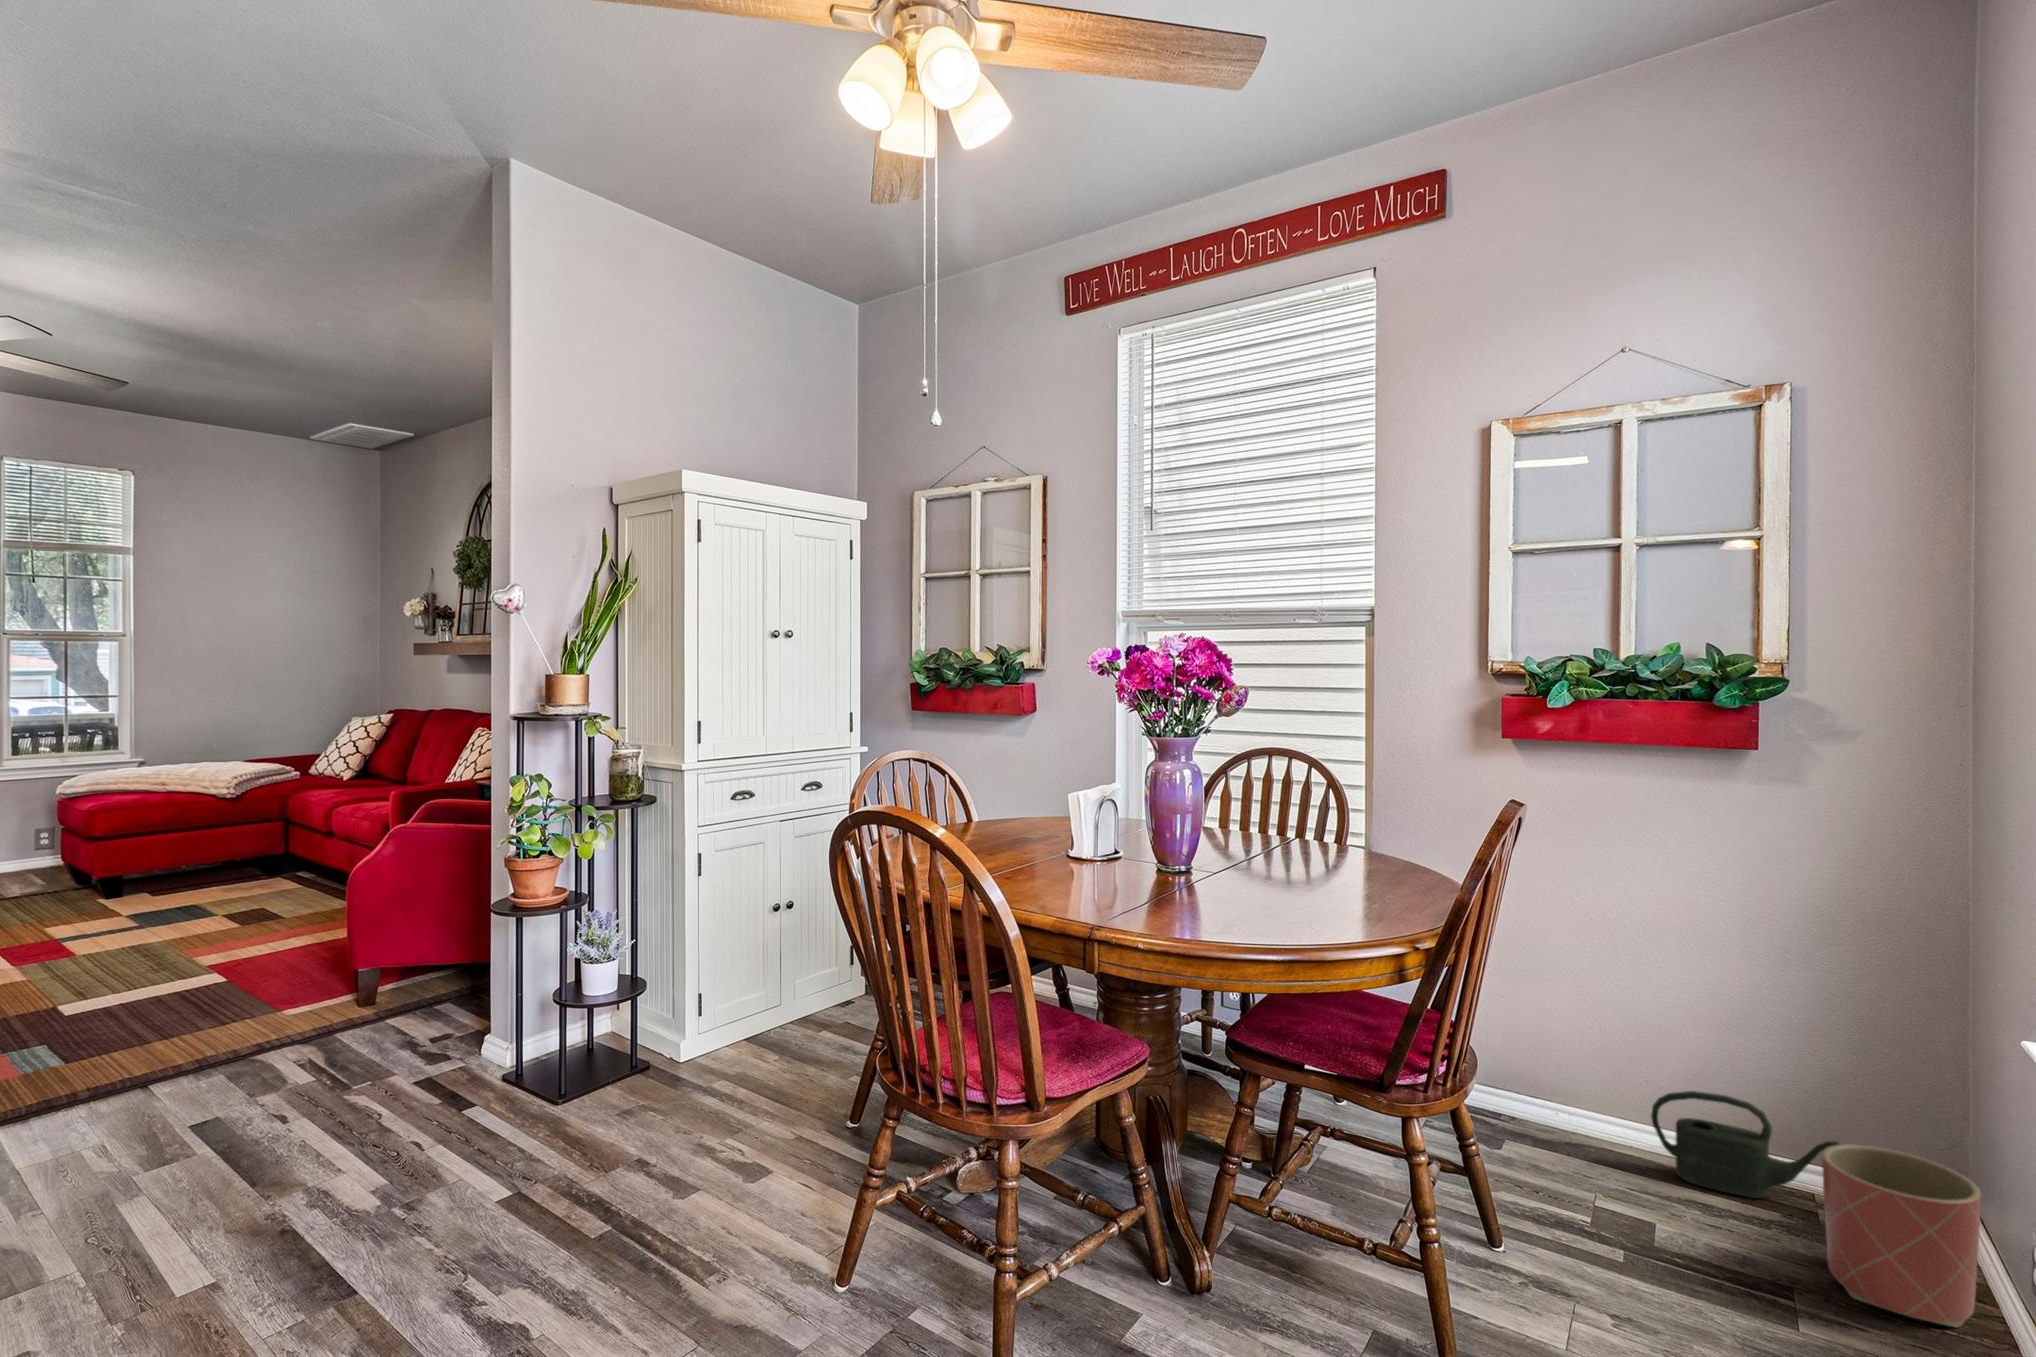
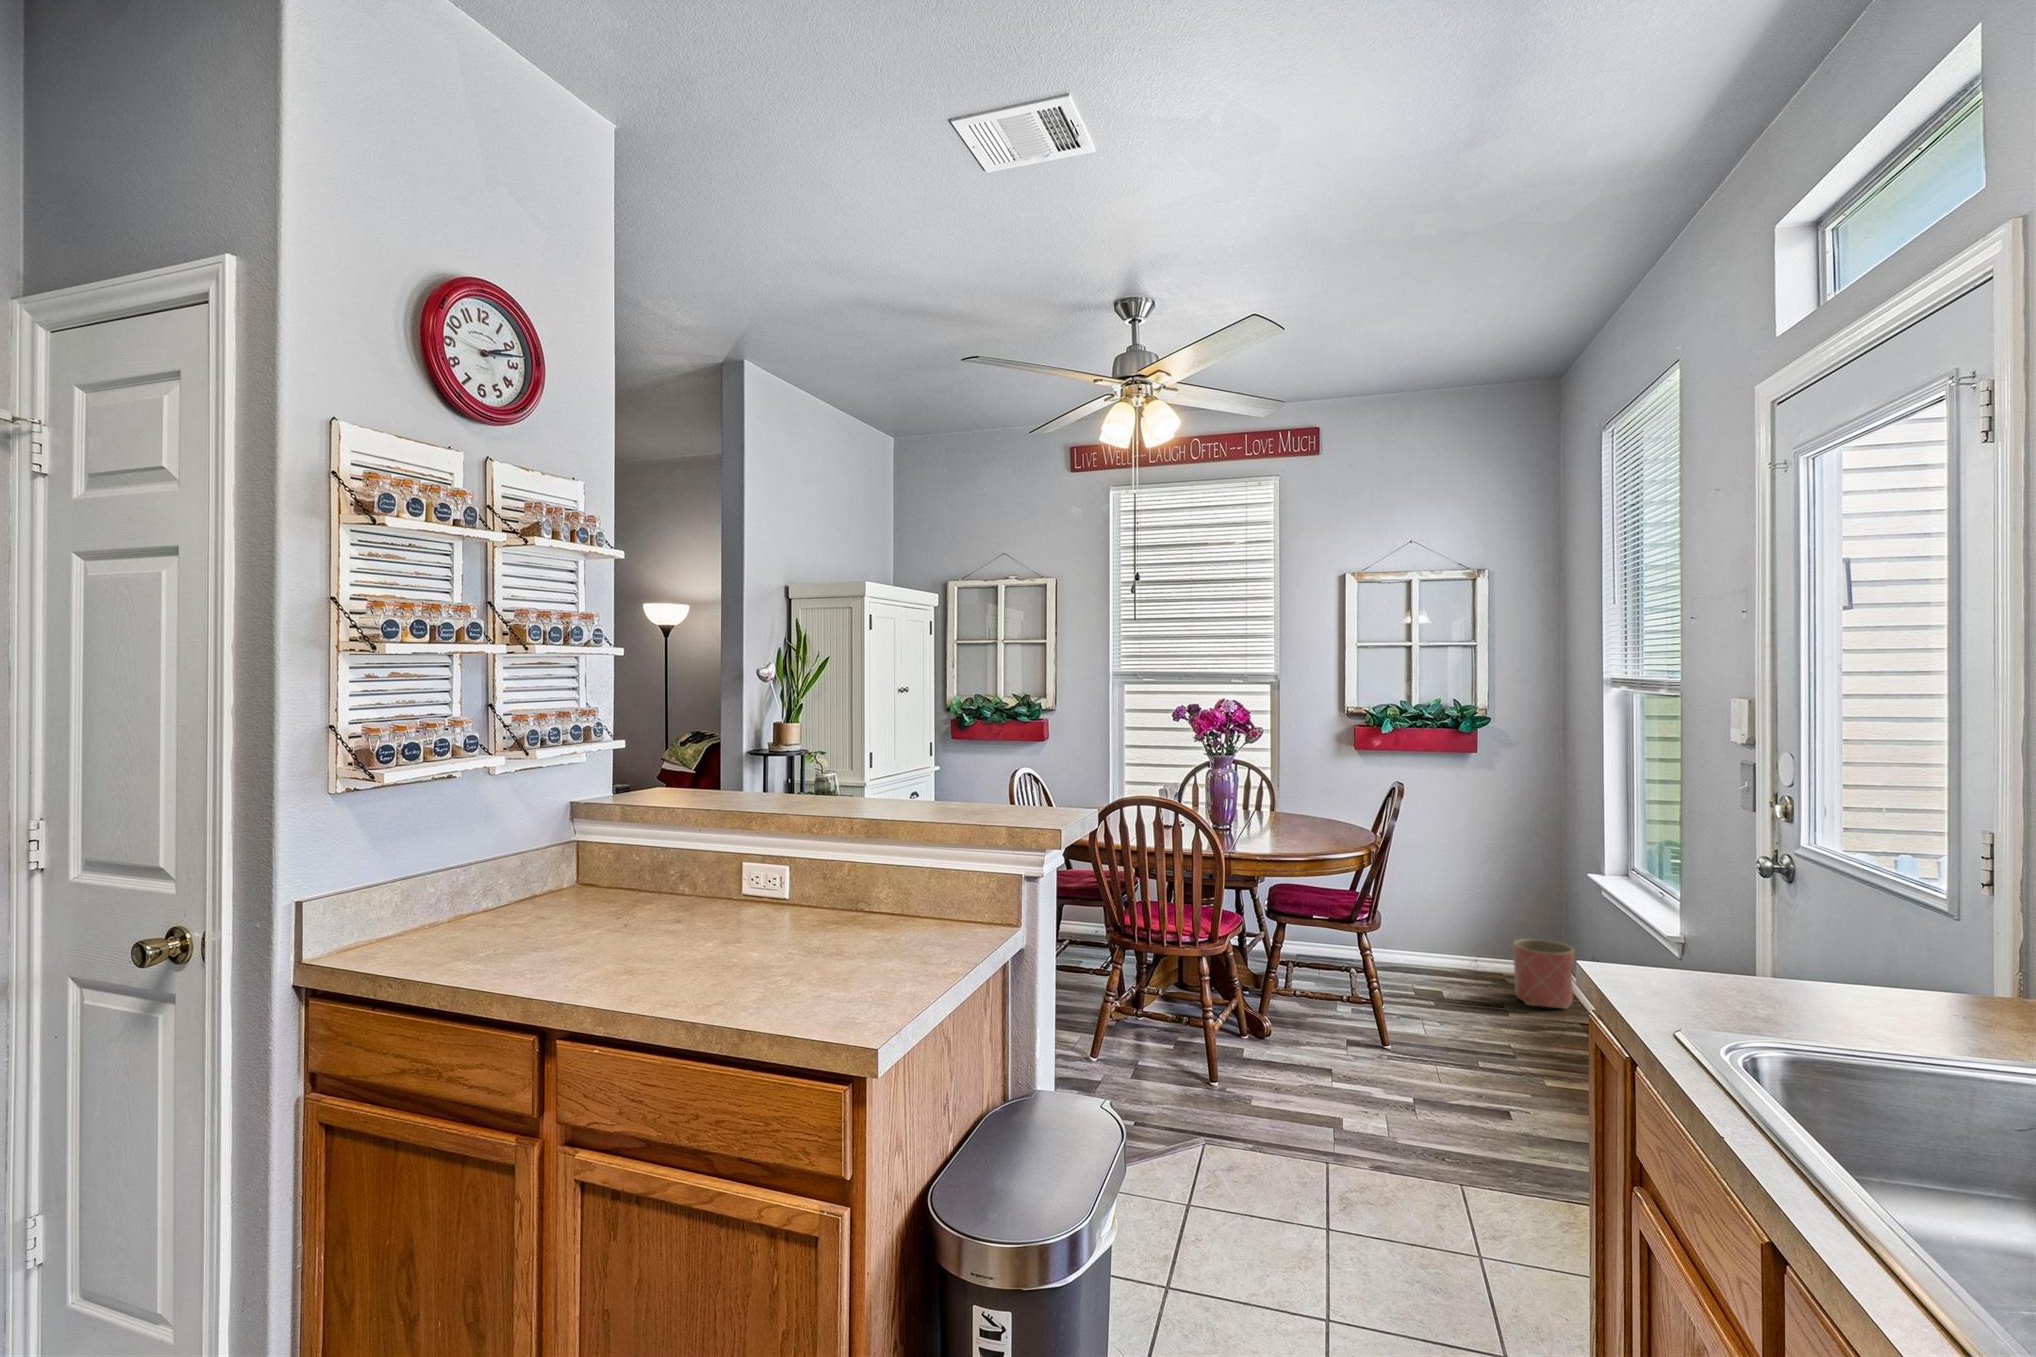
watering can: present [1651,1091,1839,1198] -> none [1430,929,1513,977]

